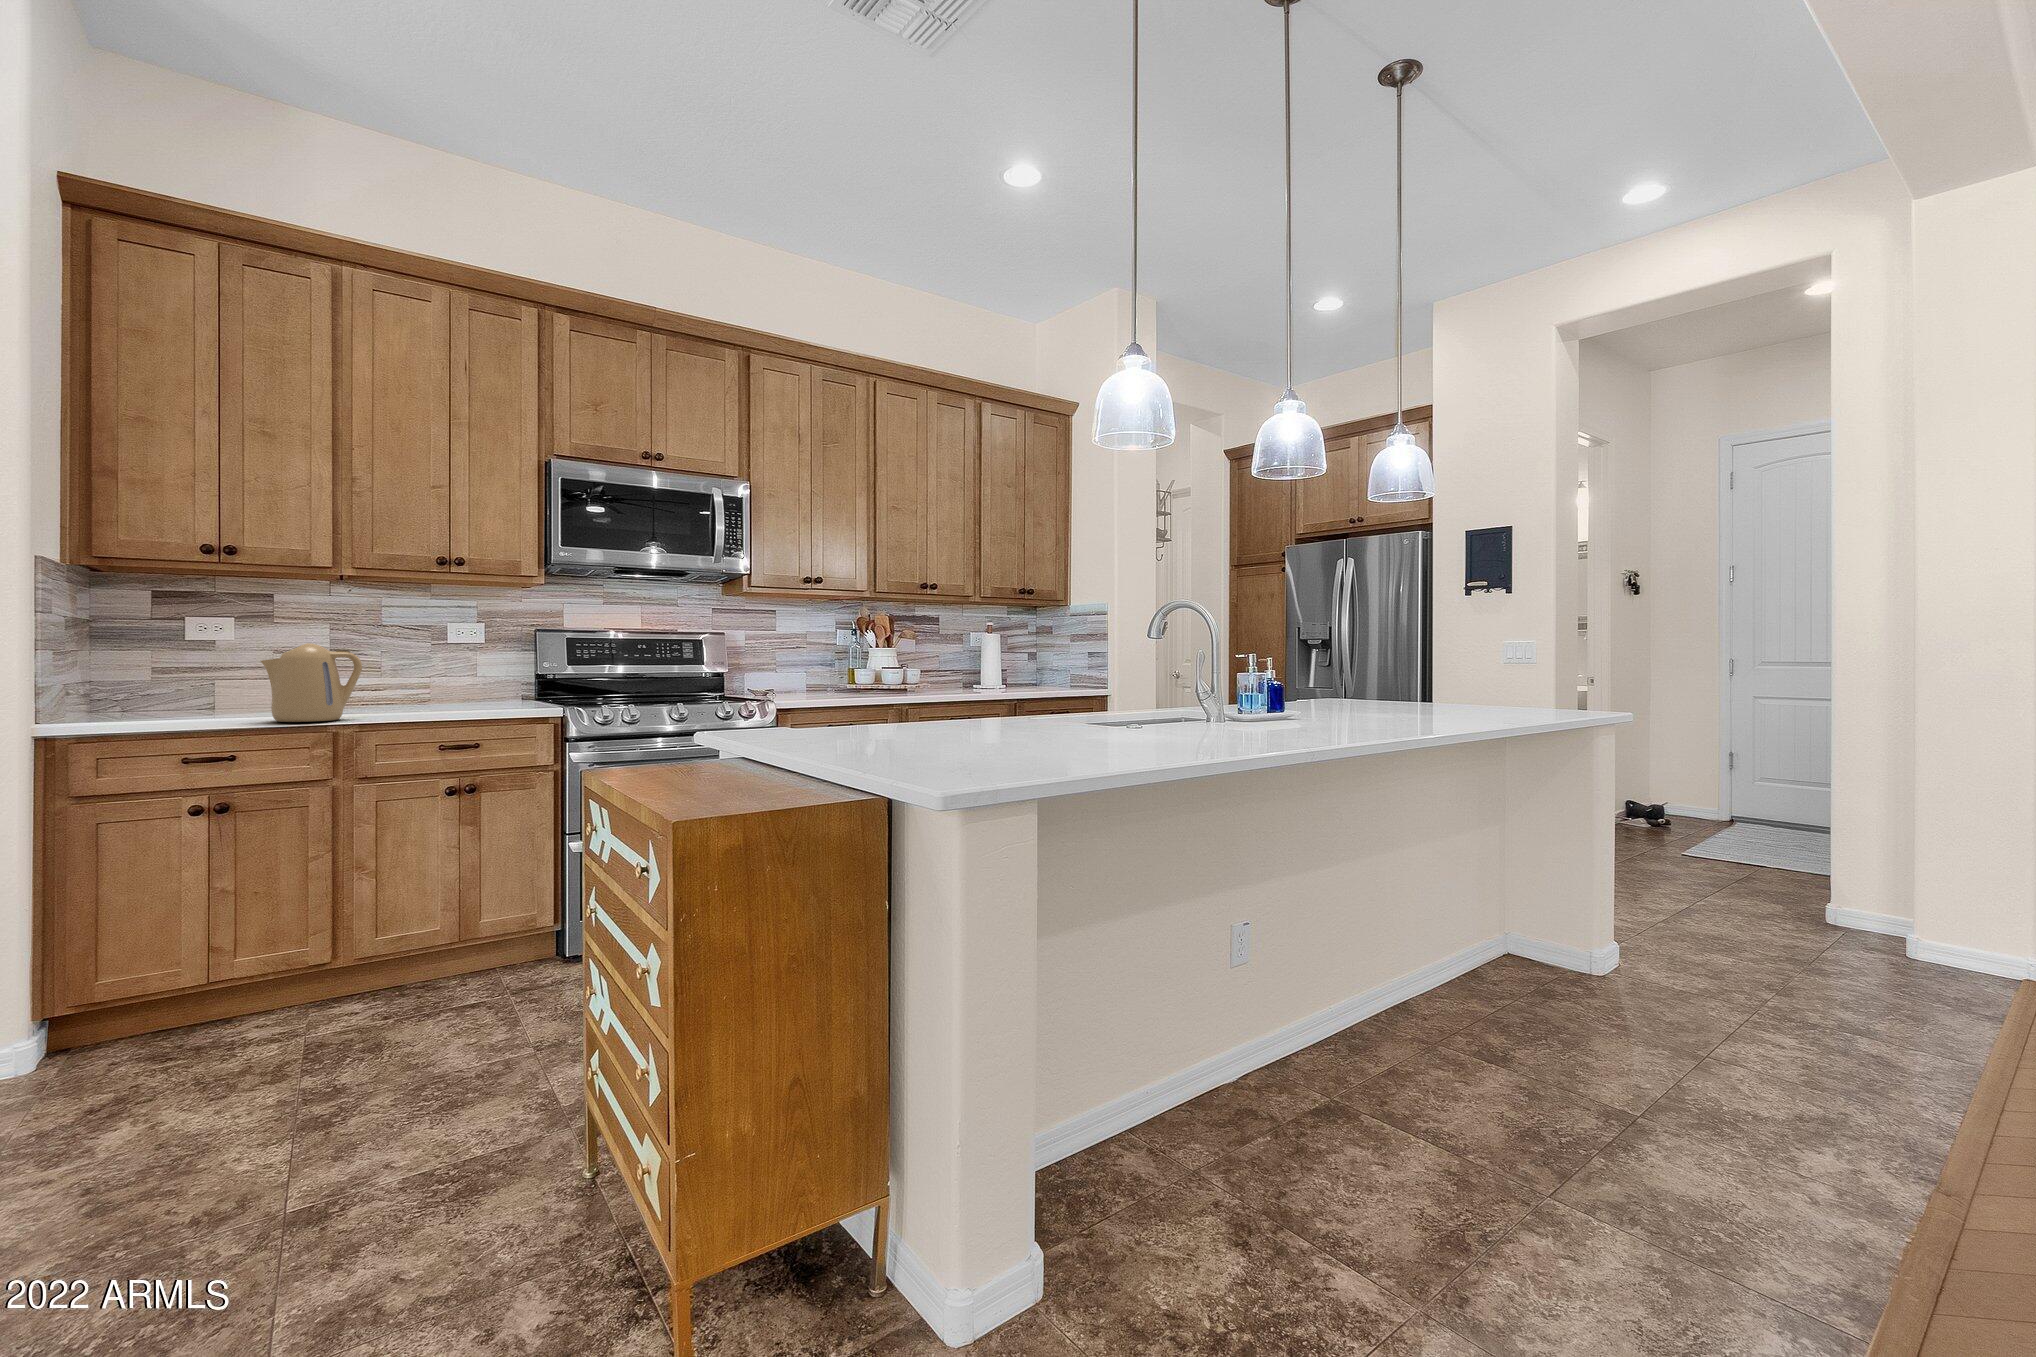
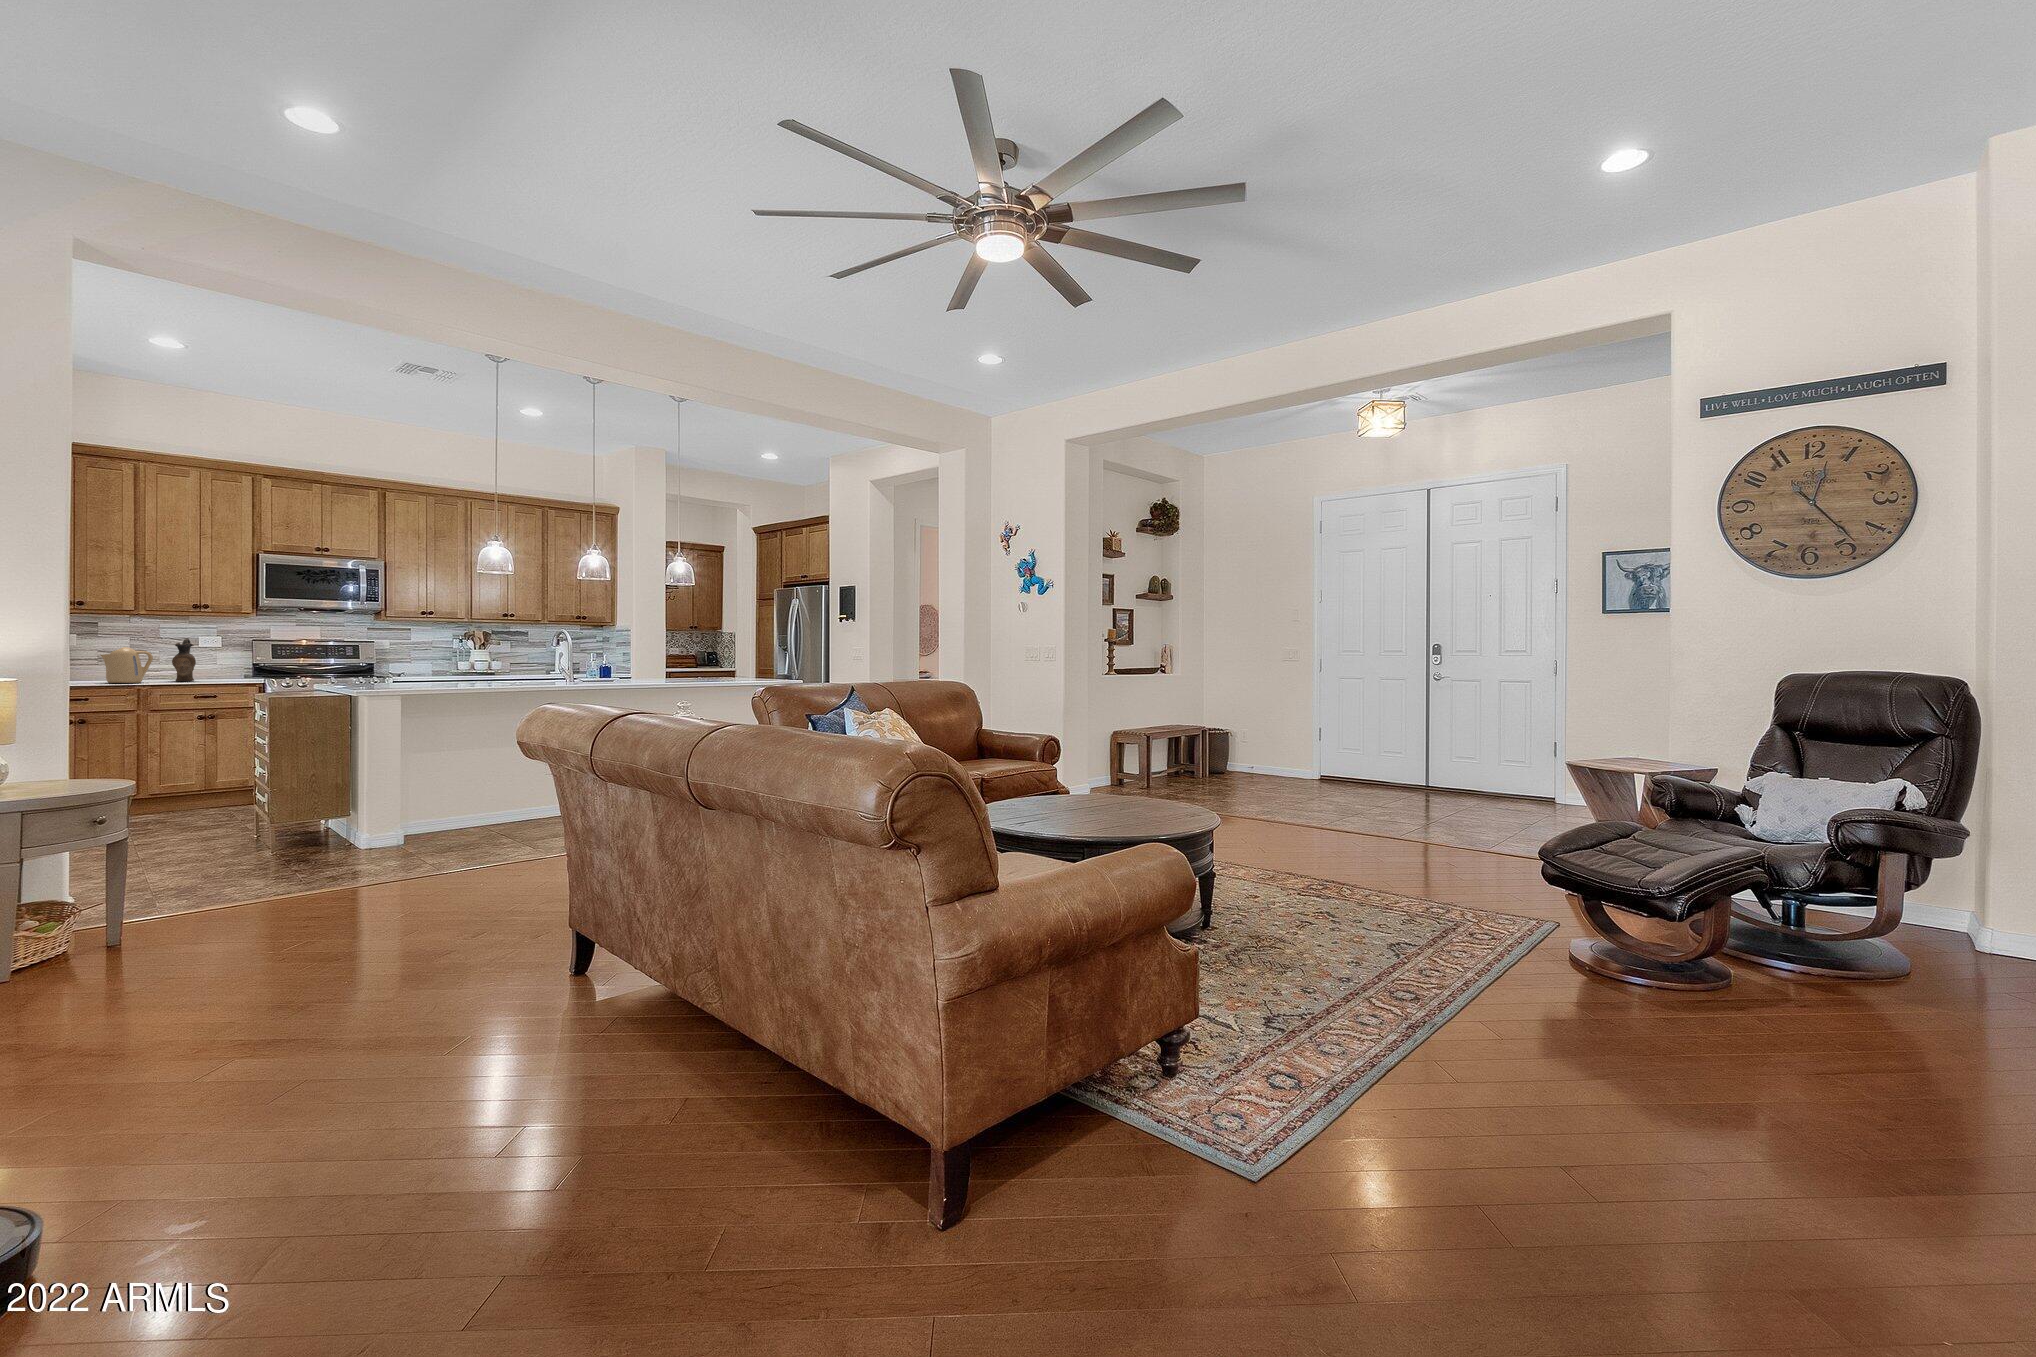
ceramic pitcher: none [399,625,442,714] -> present [172,638,196,681]

